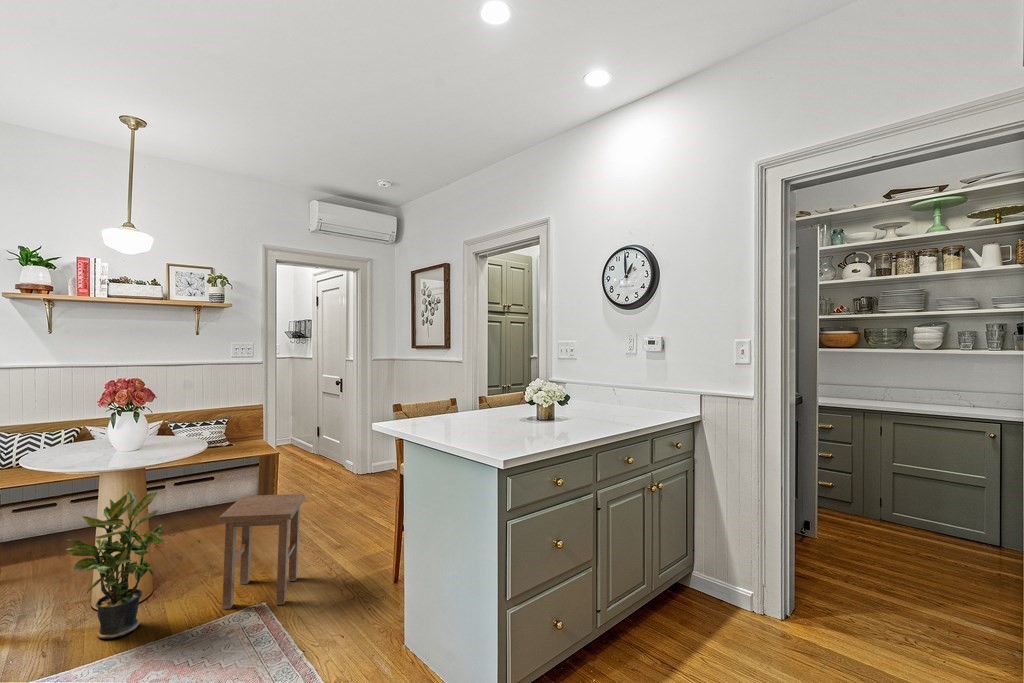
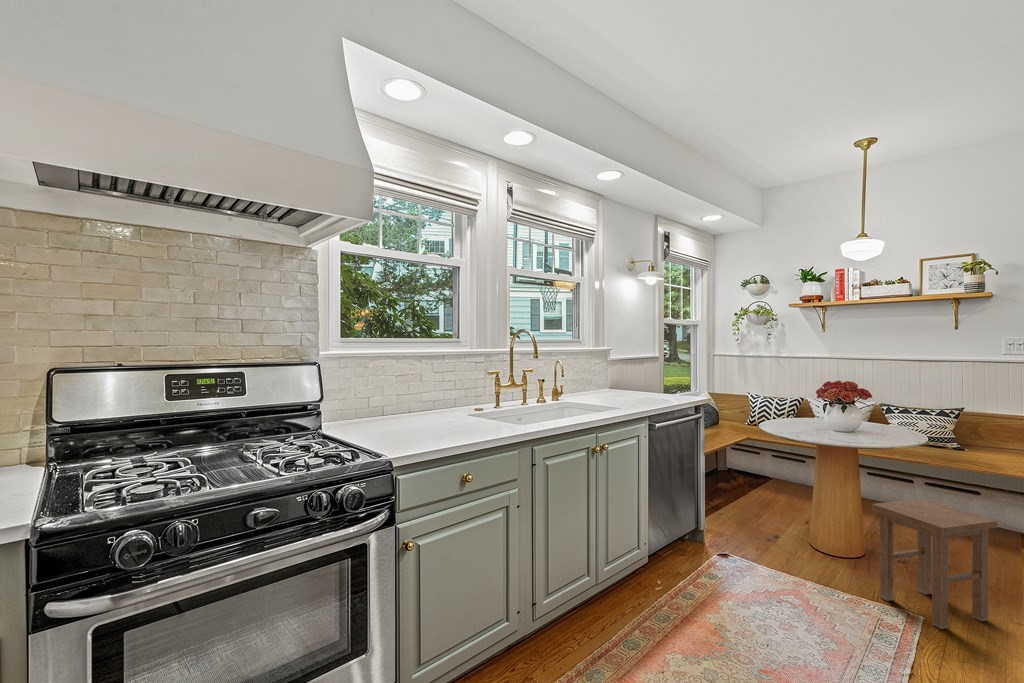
potted plant: present [66,489,164,639] -> none [763,456,832,570]

